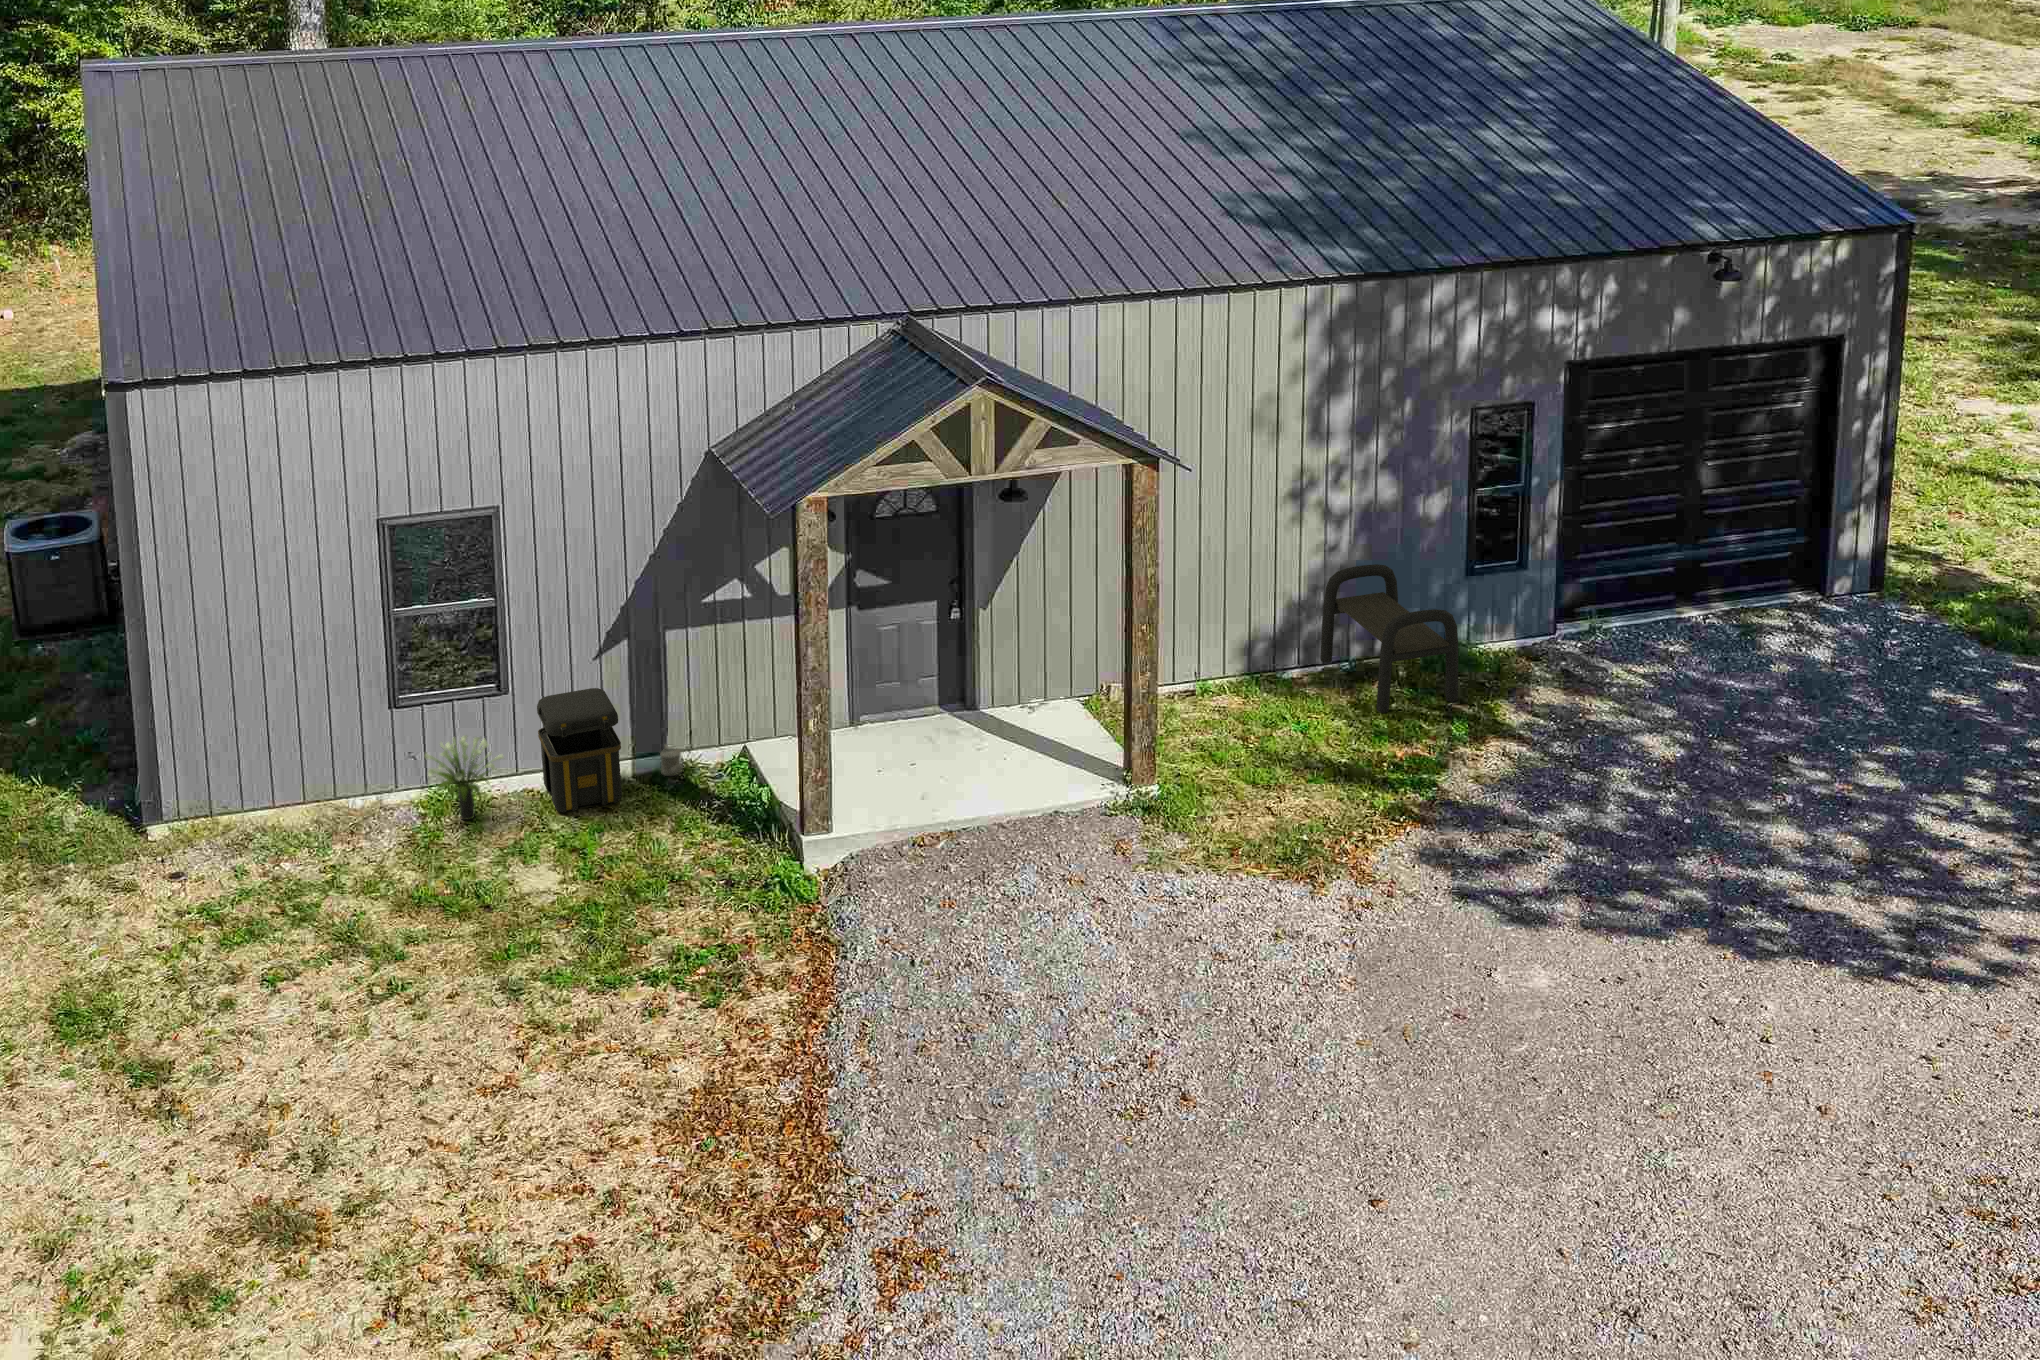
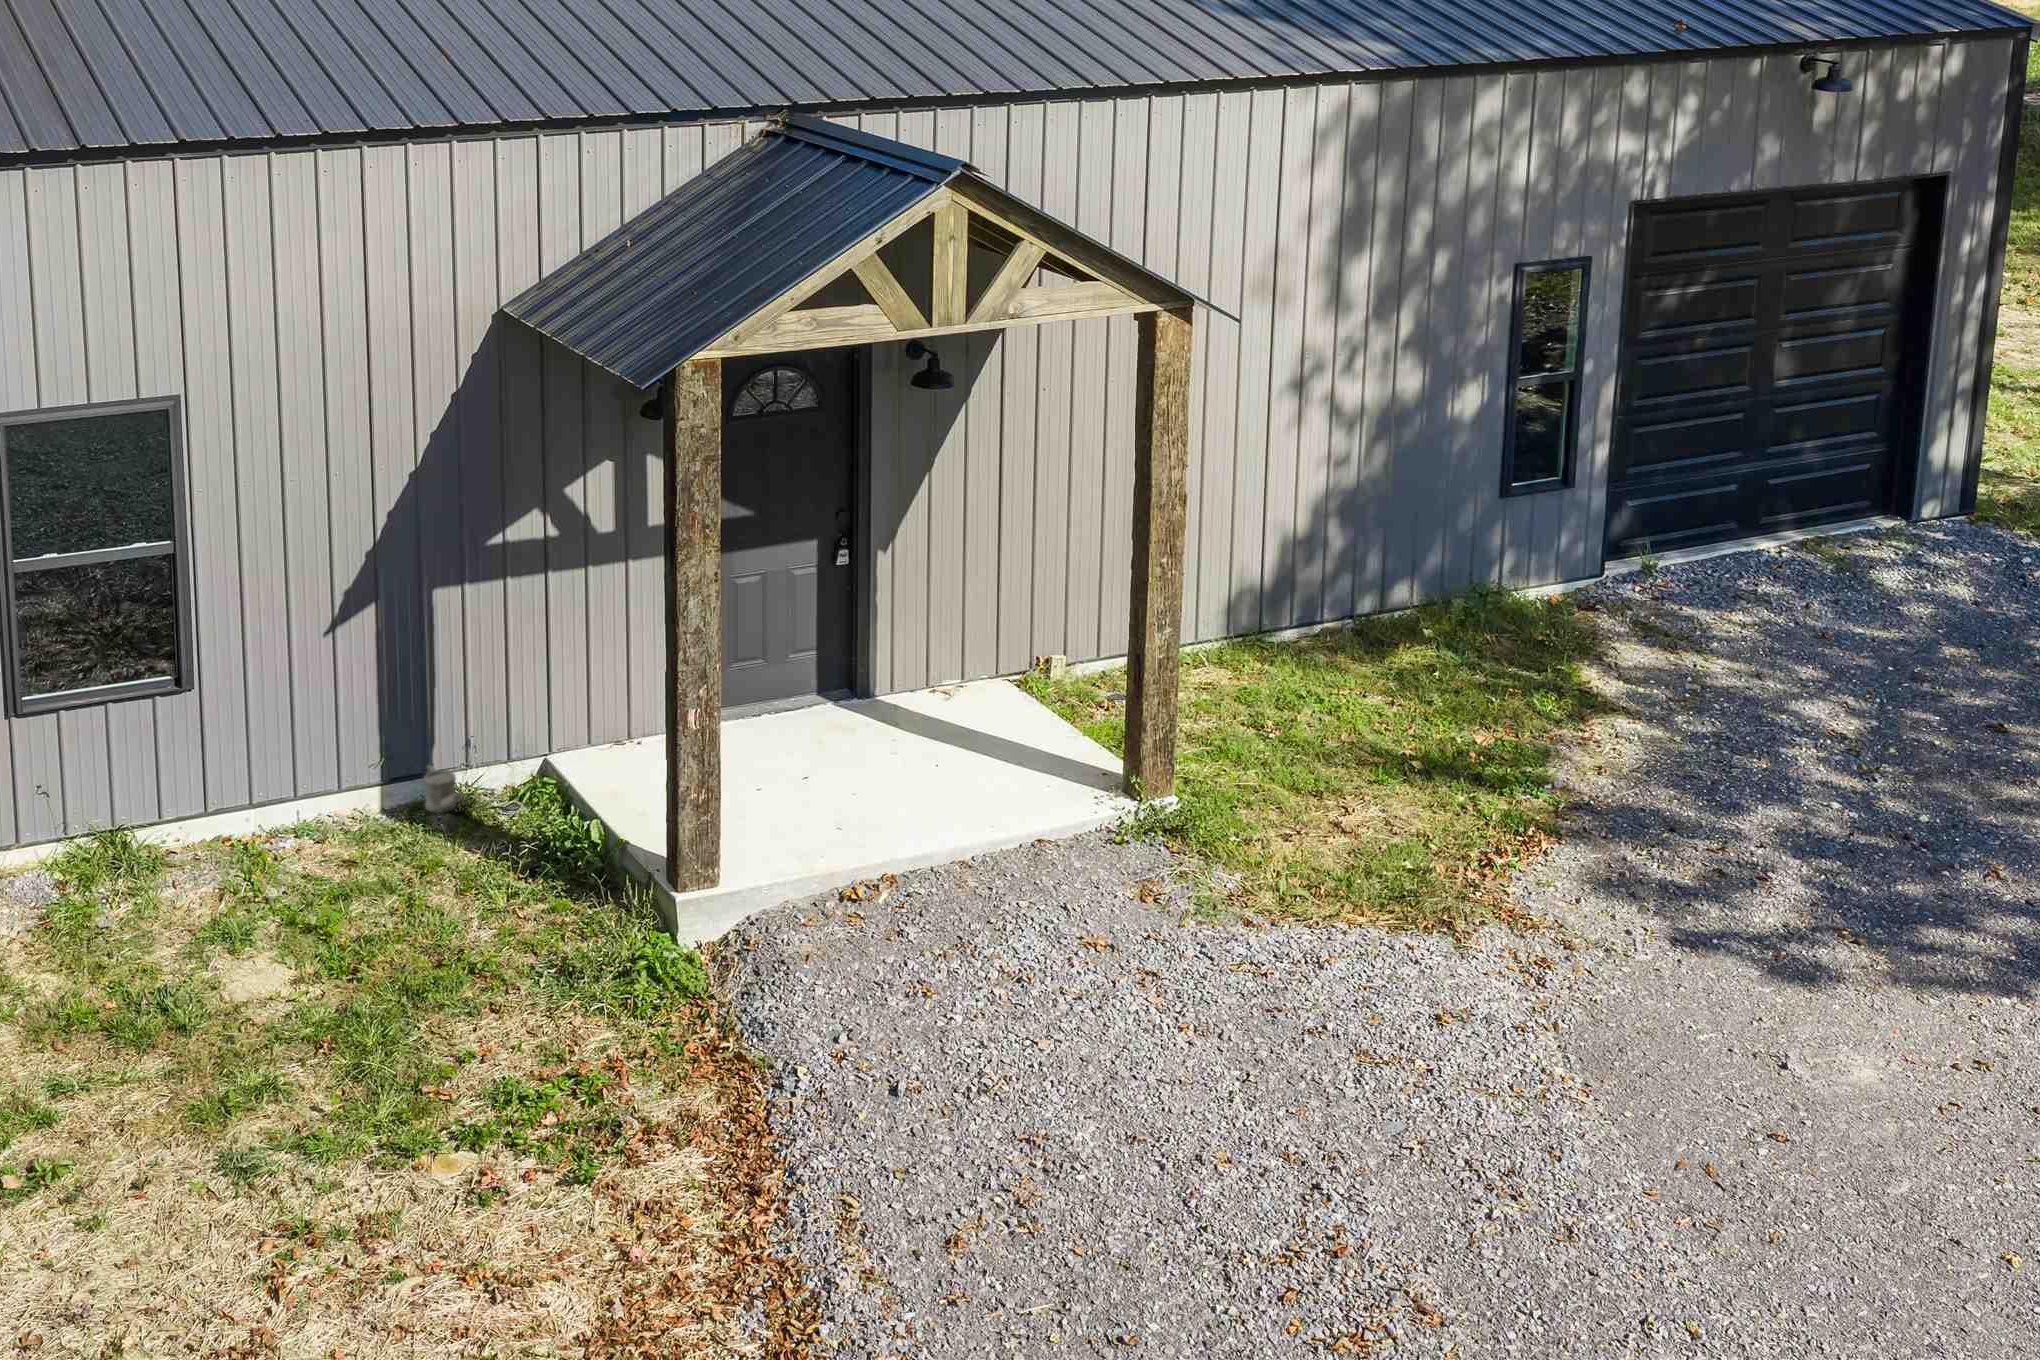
bench: present [1320,564,1458,713] -> none [1323,485,1539,685]
toolbox: present [537,688,622,812] -> none [238,681,373,873]
potted plant: present [425,736,504,820] -> none [64,759,191,892]

